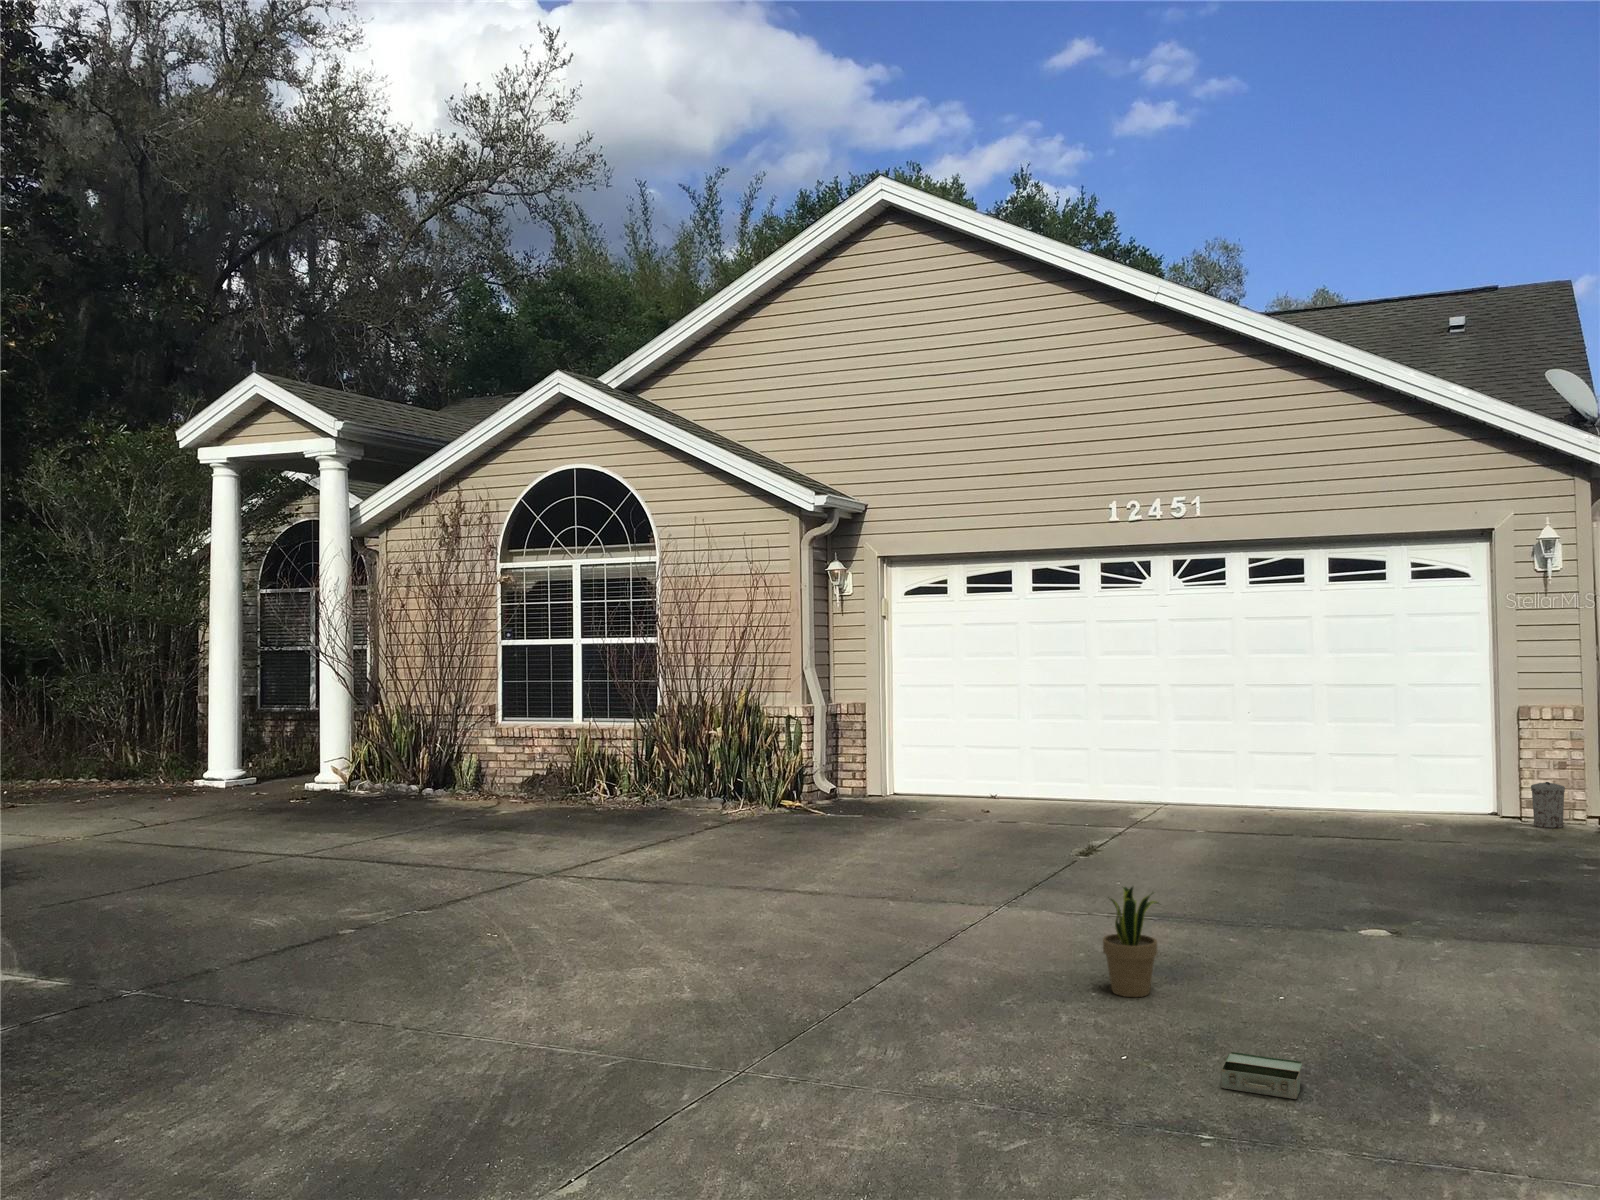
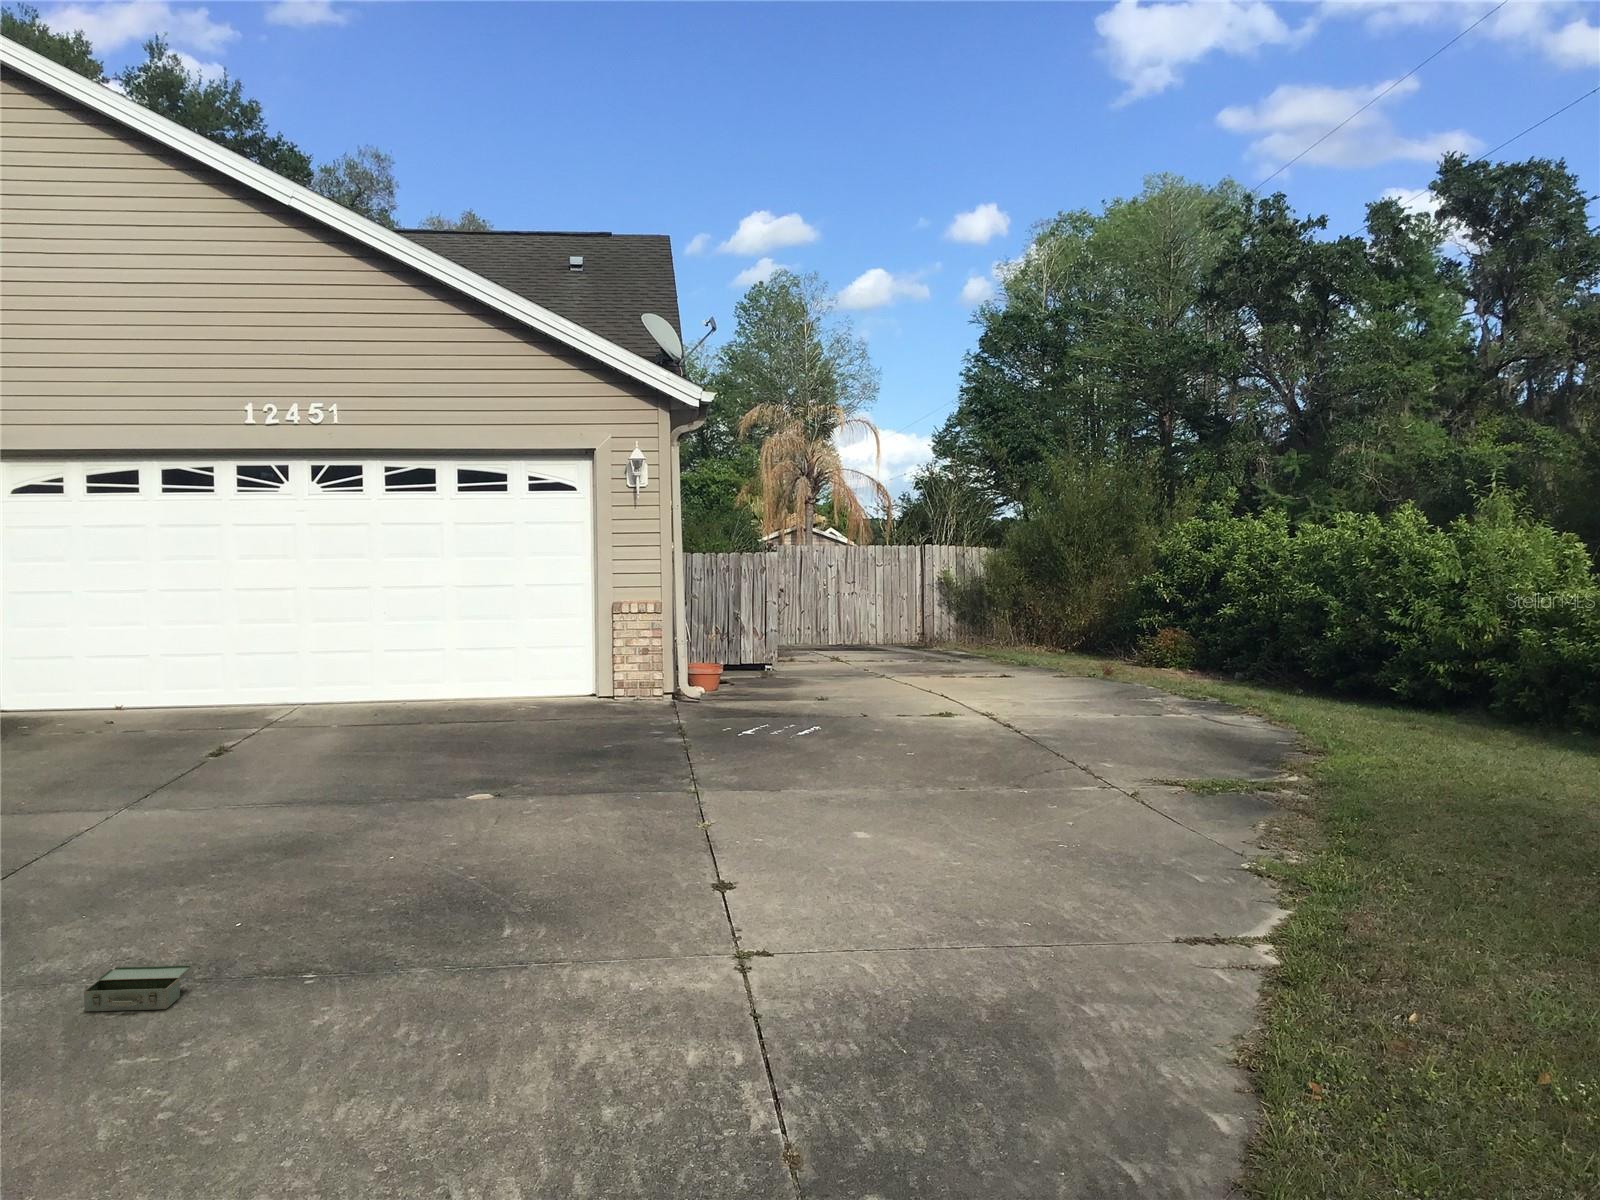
trash can: present [1531,782,1565,828] -> none [620,666,645,704]
potted plant: present [1103,887,1158,997] -> none [39,794,117,918]

